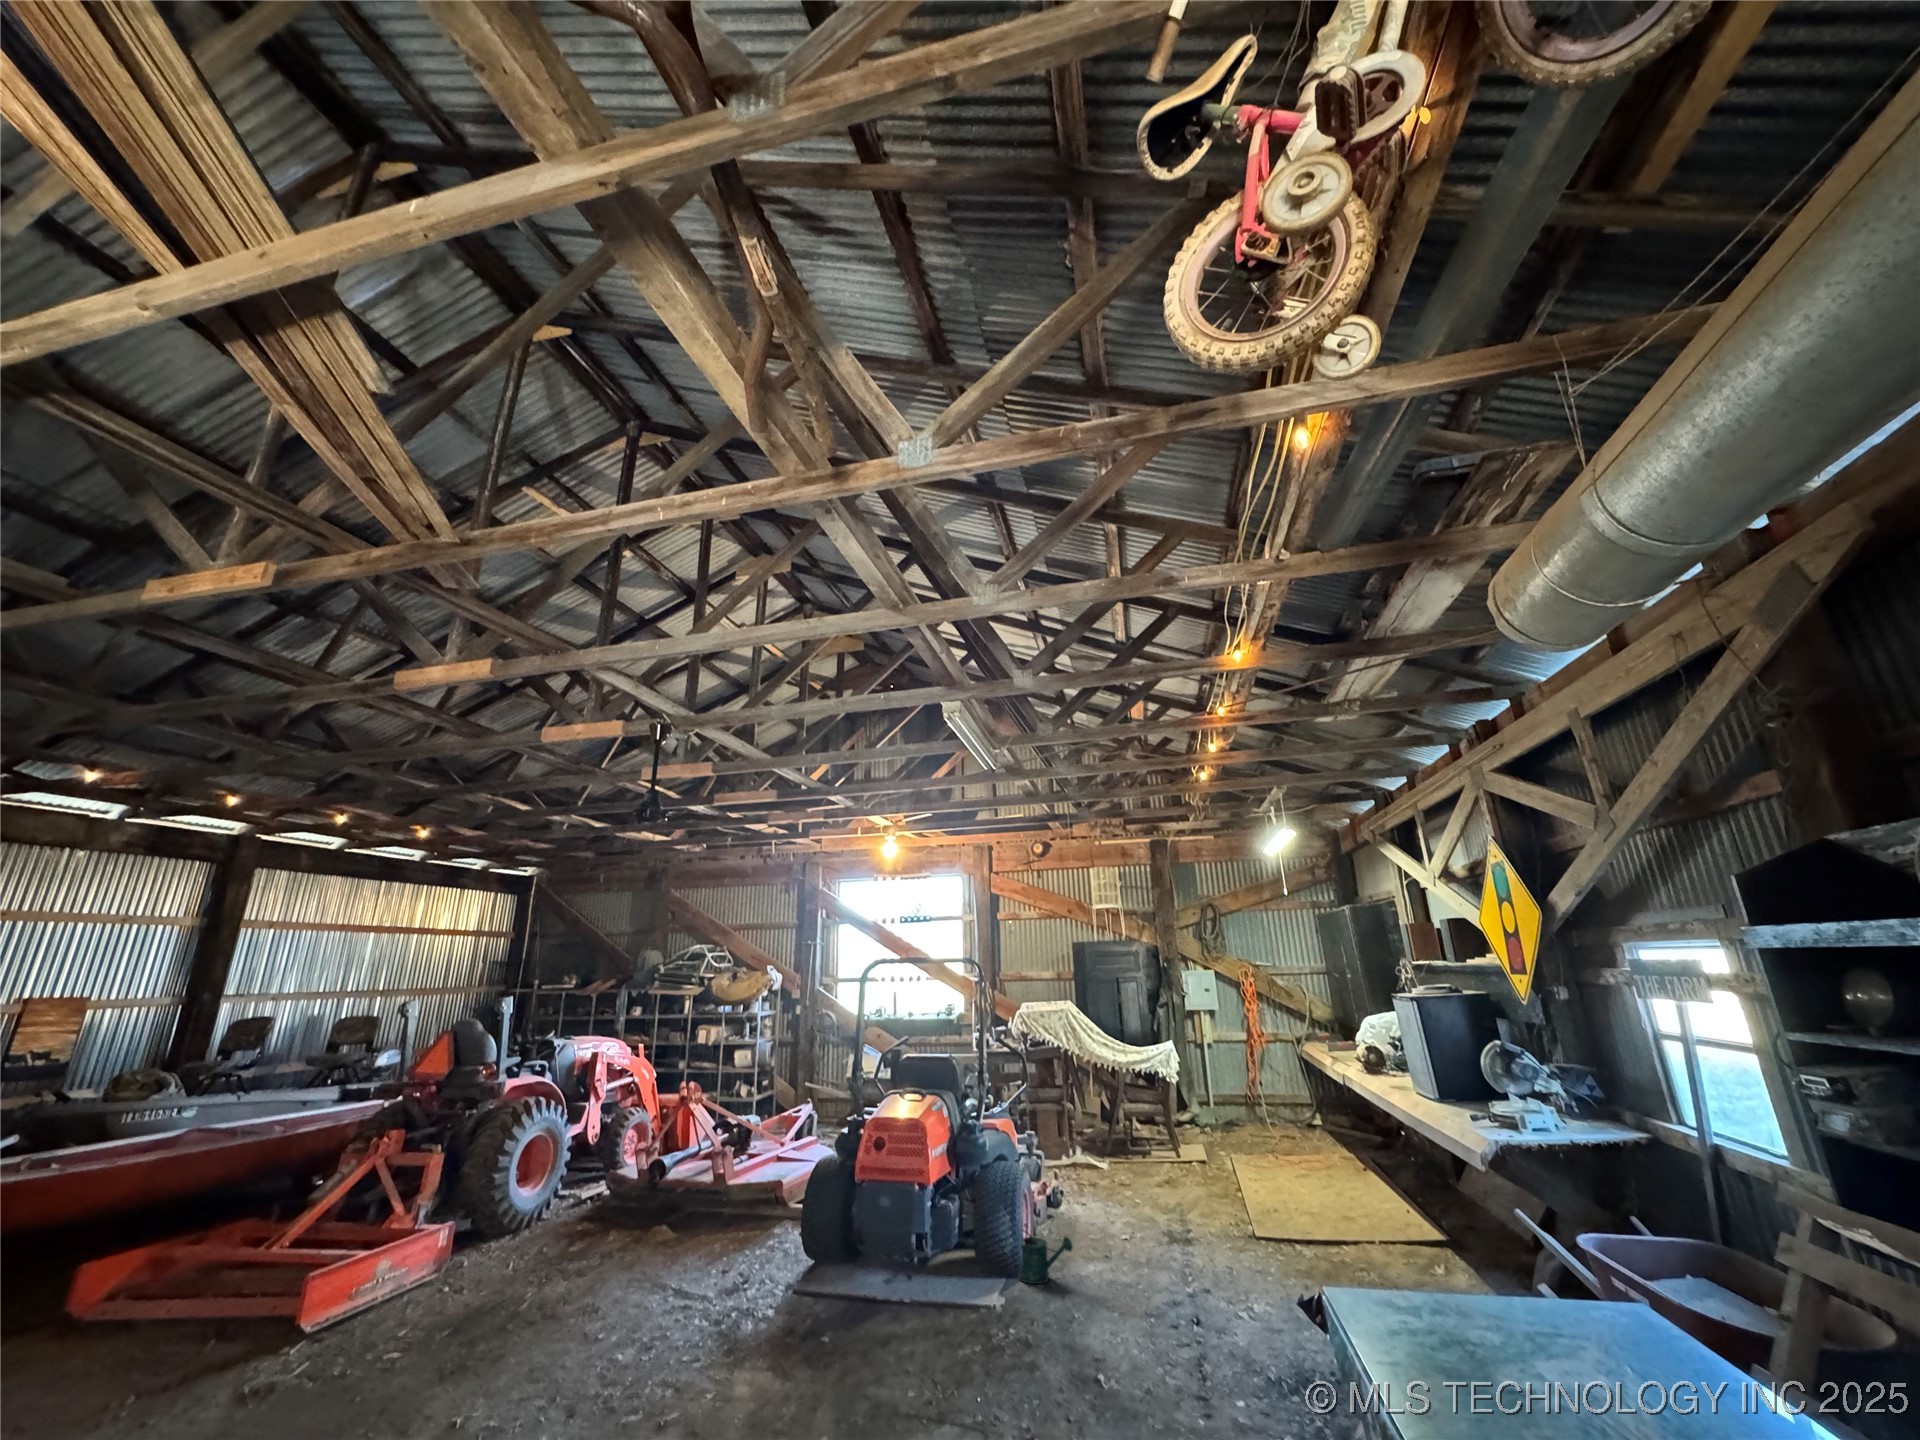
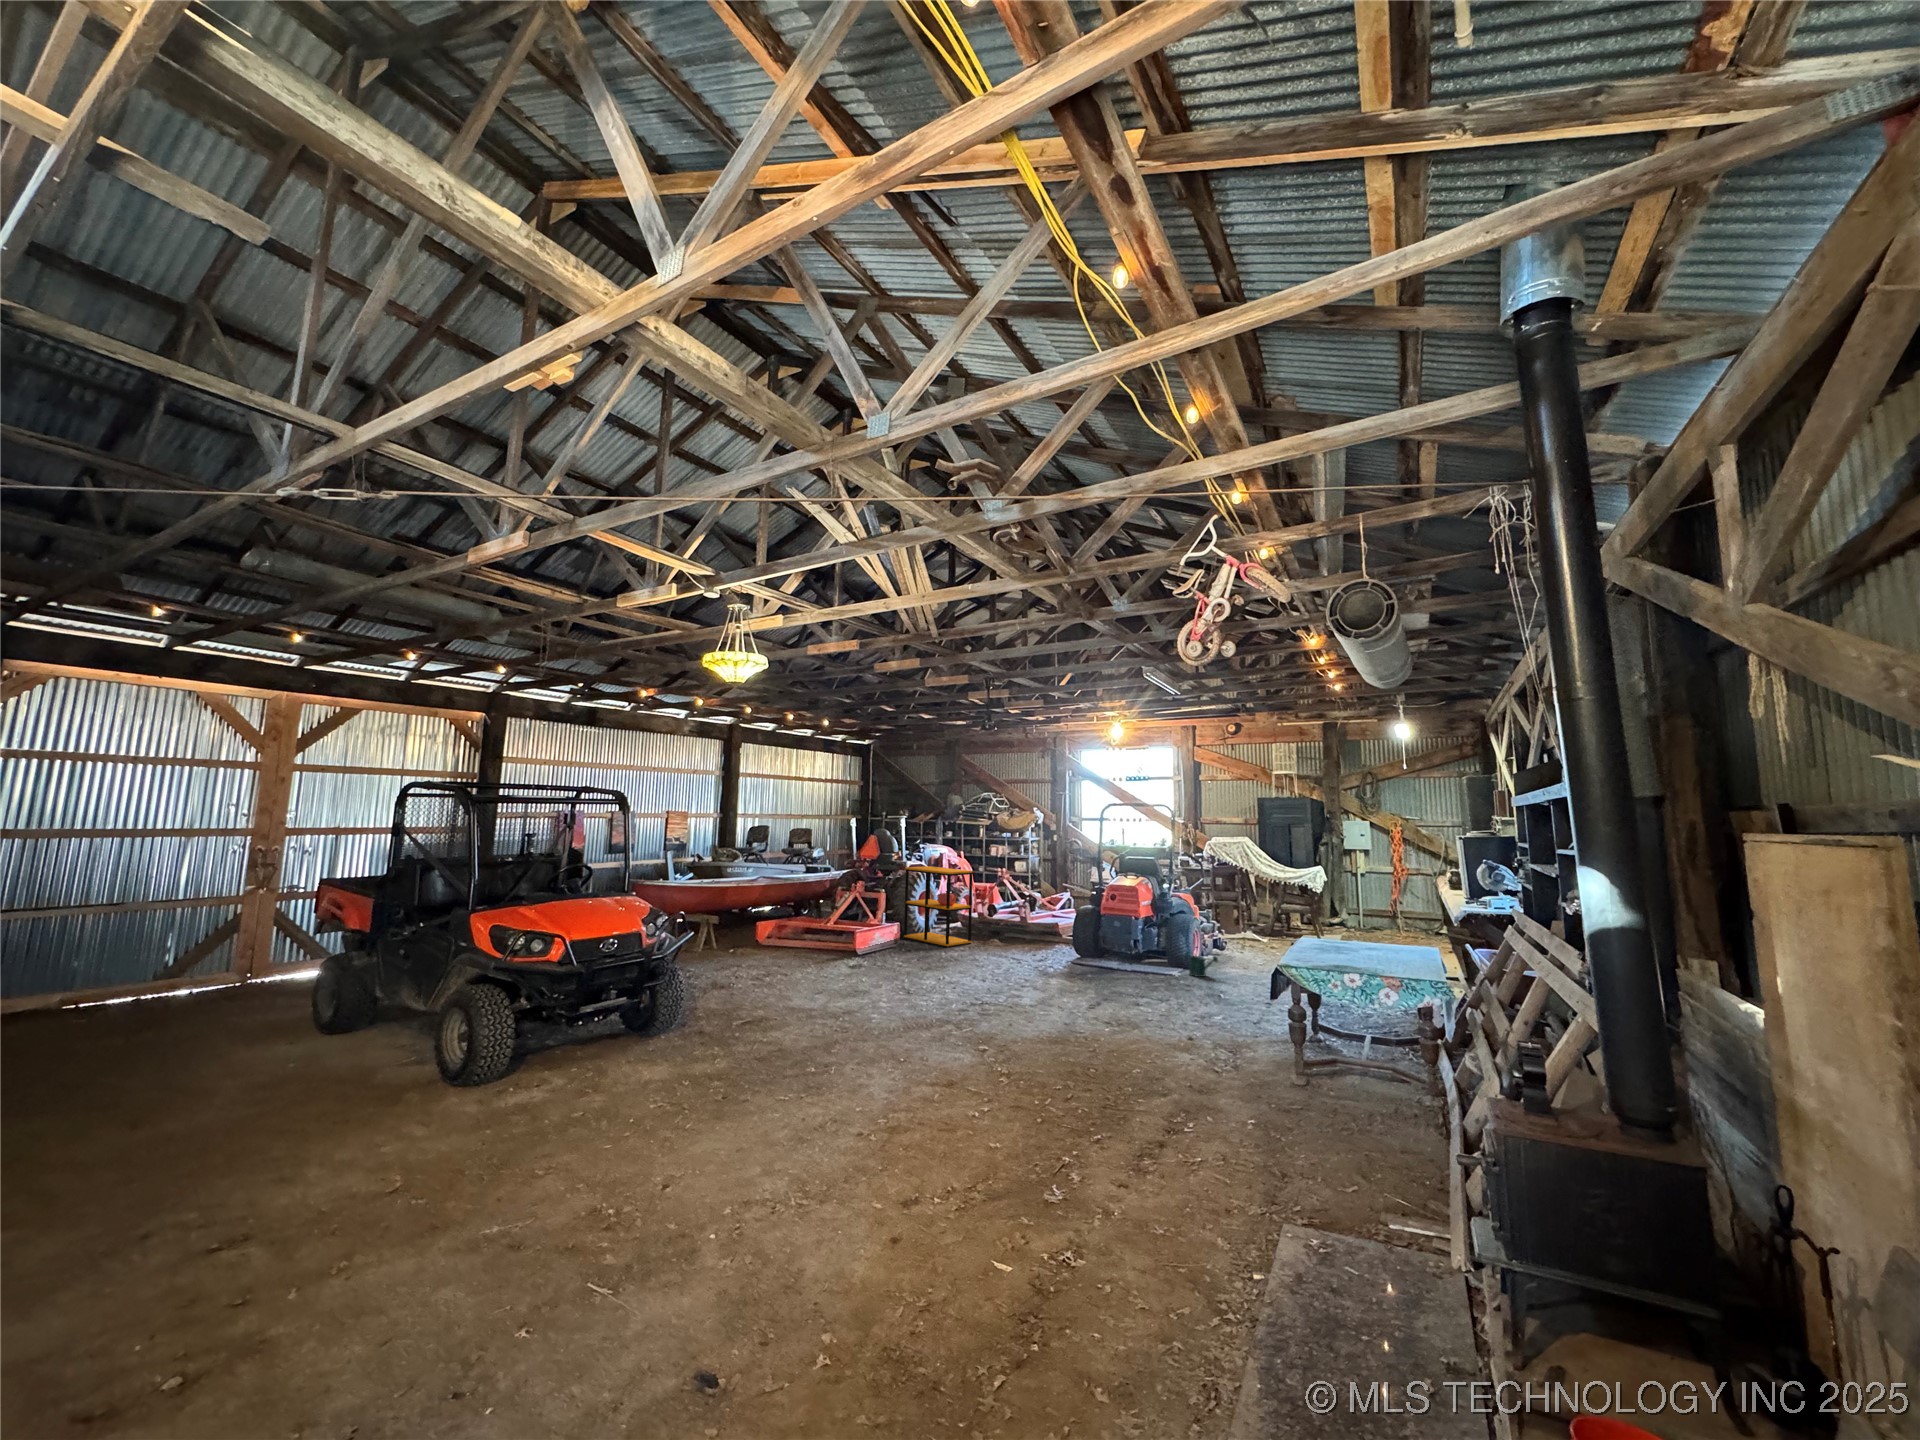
shelving unit: none [473,1077,627,1254] -> present [904,866,972,948]

